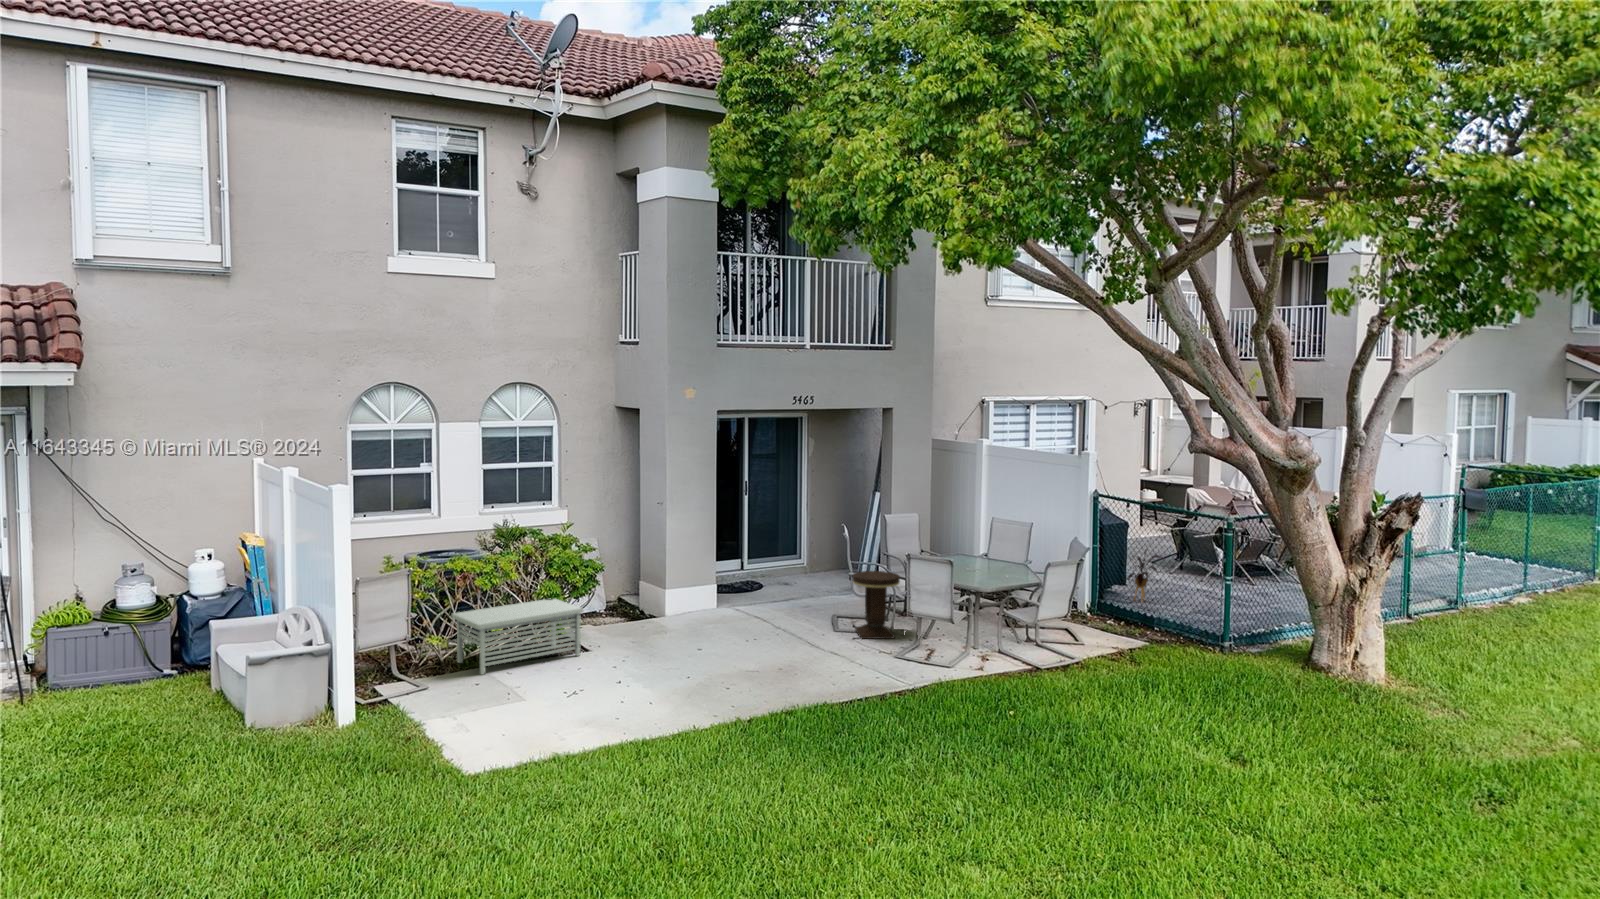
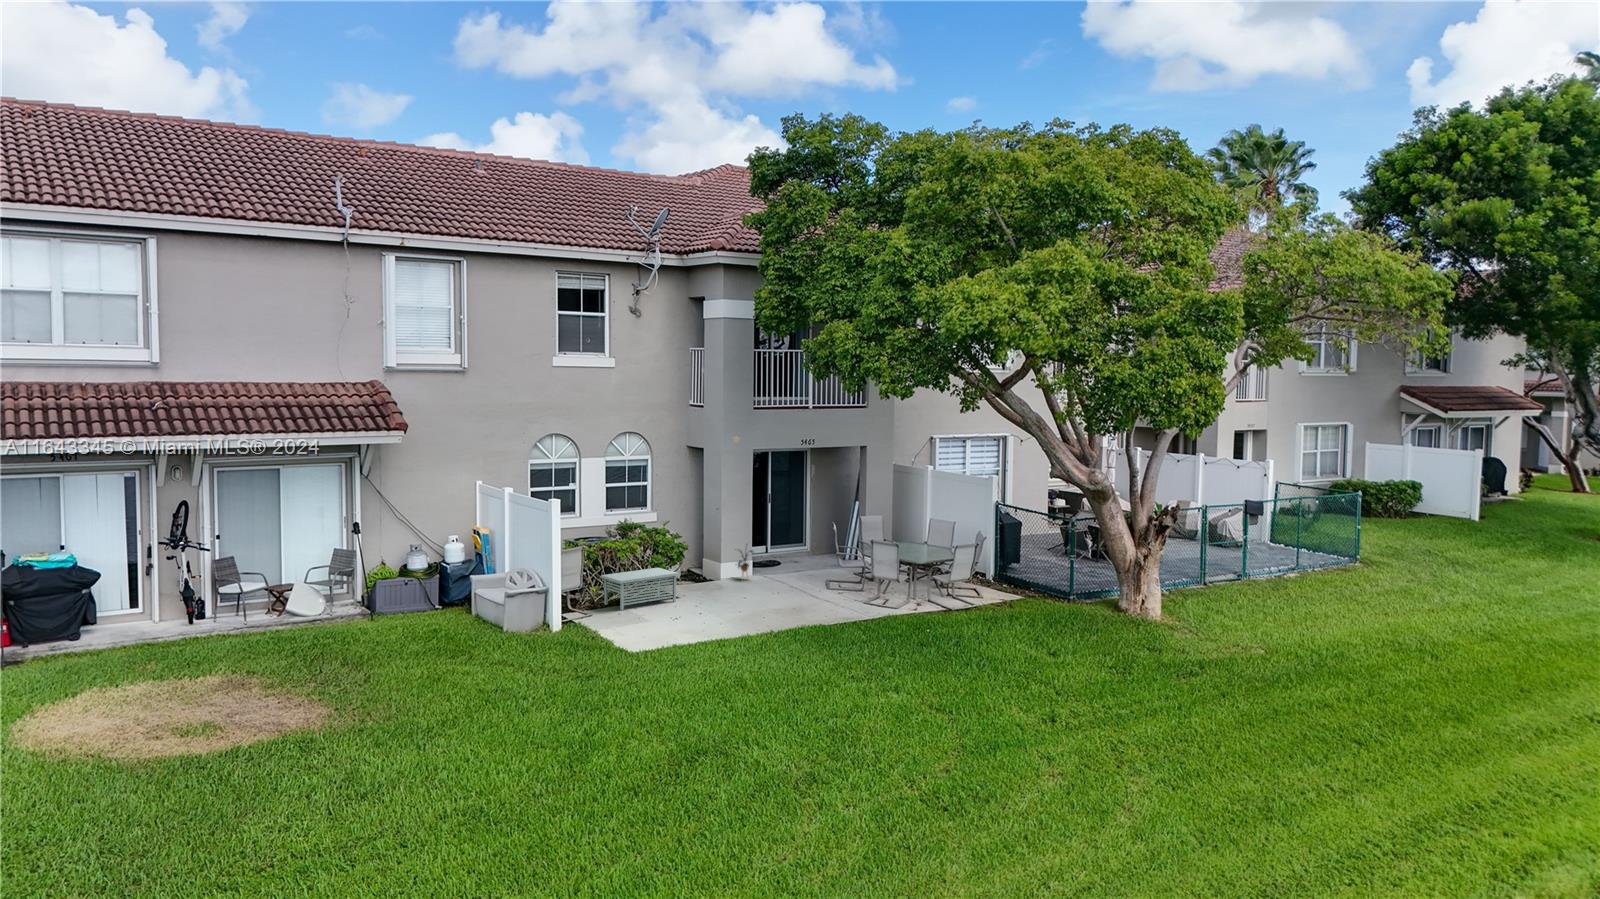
house plant: present [1128,555,1163,600] -> present [738,551,753,575]
side table: present [853,571,900,639] -> none [841,552,870,594]

